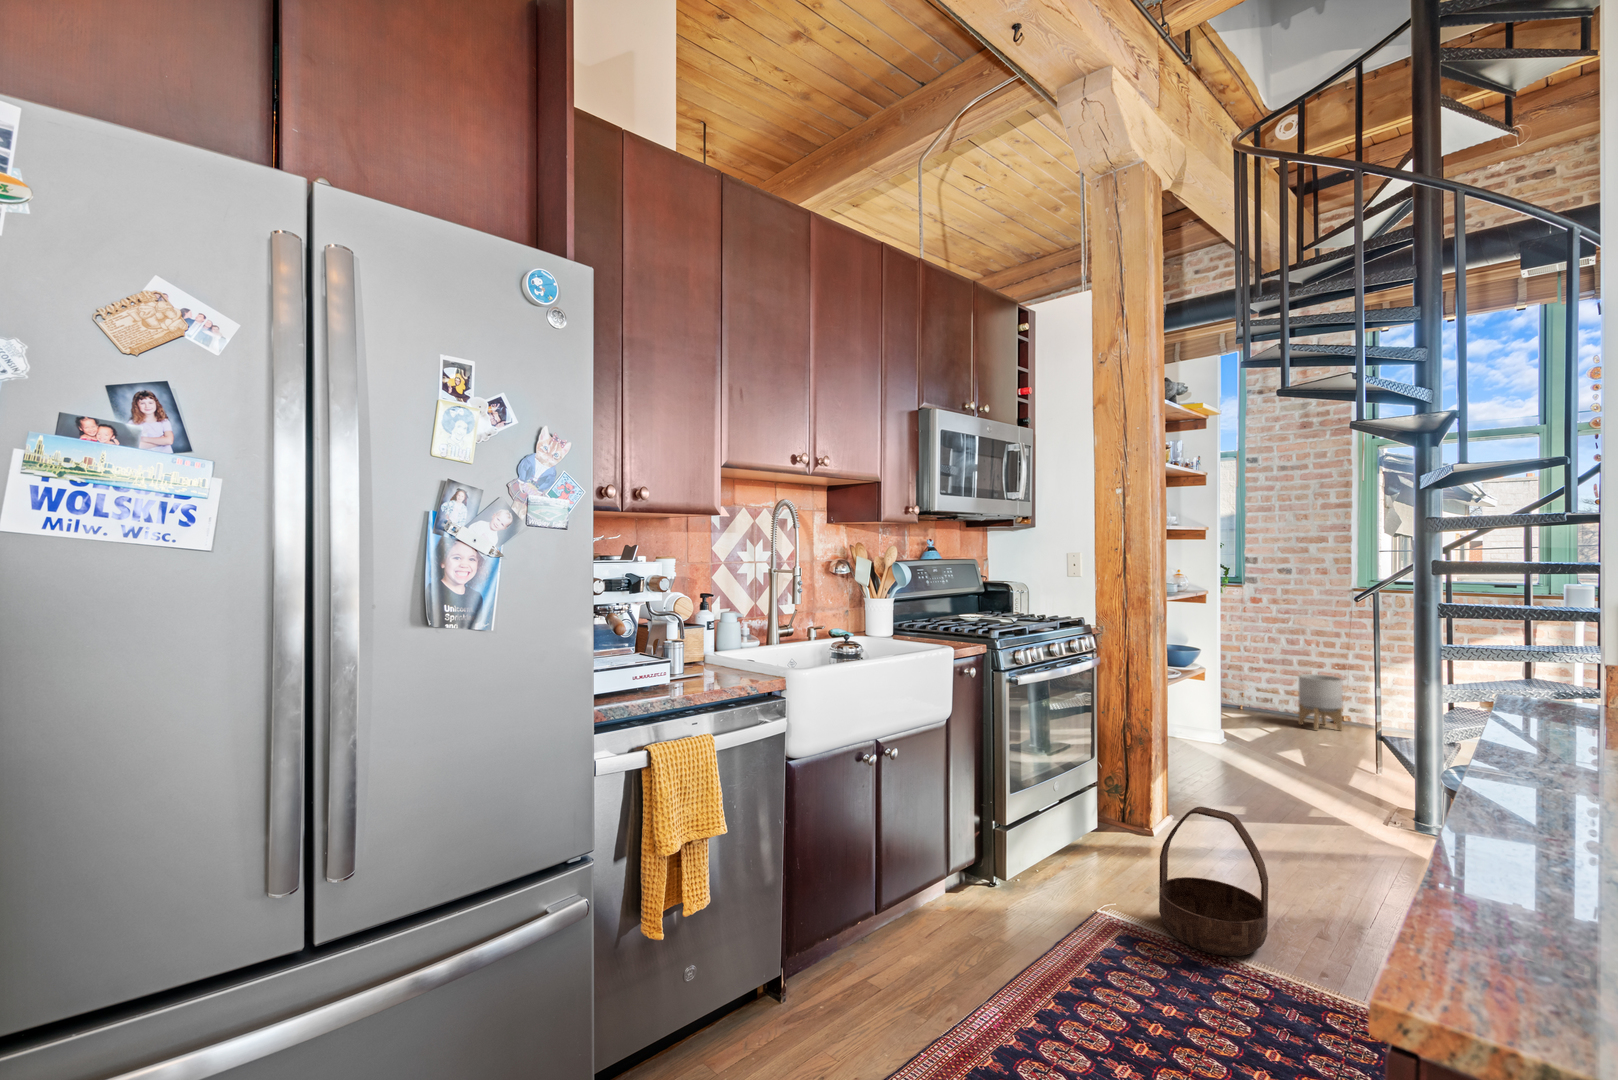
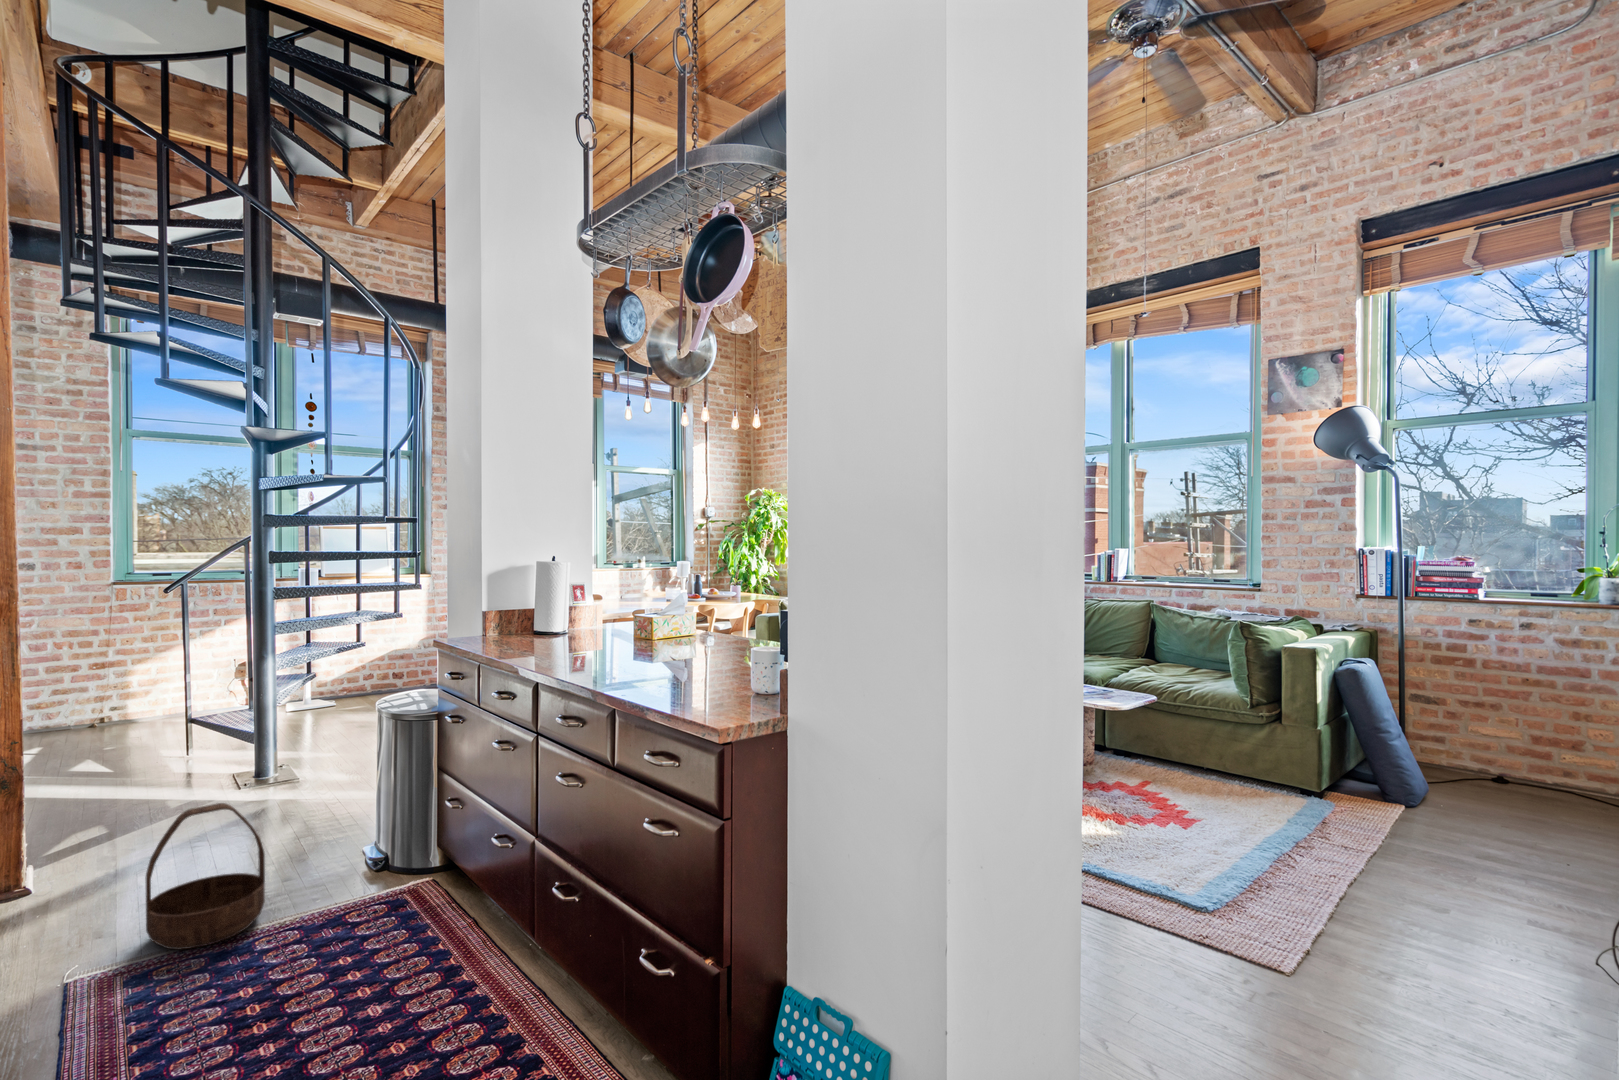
planter: present [1299,674,1343,731] -> none [54,678,109,741]

